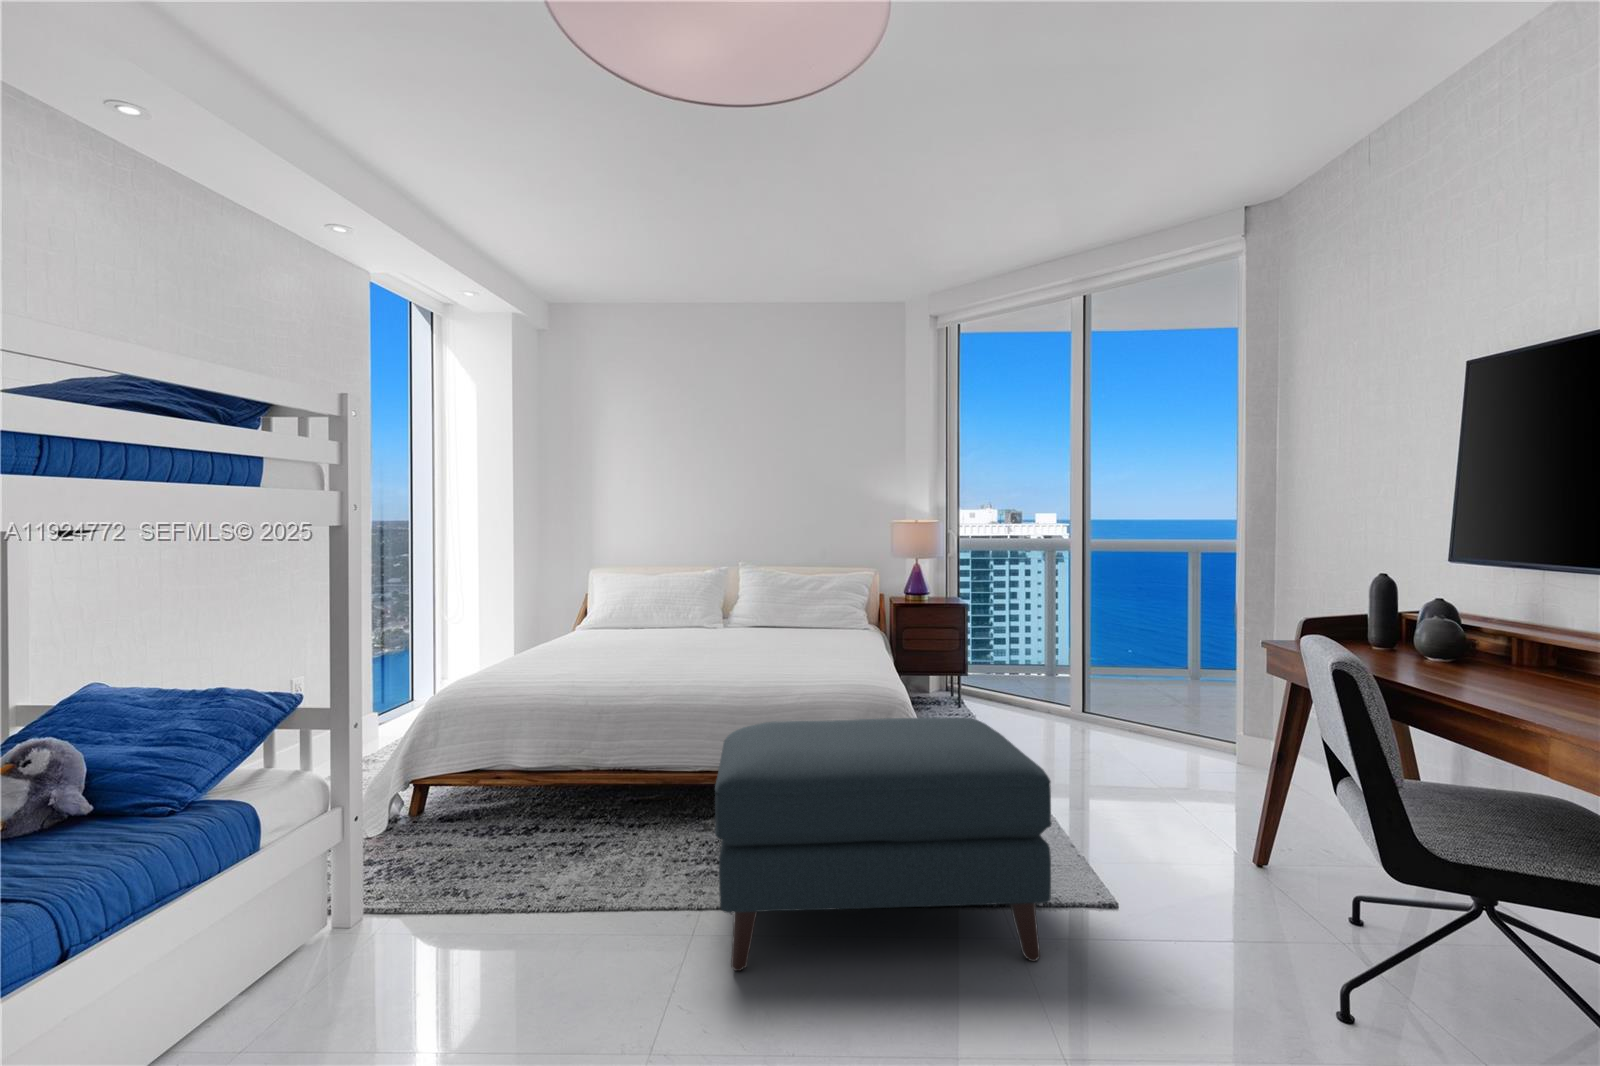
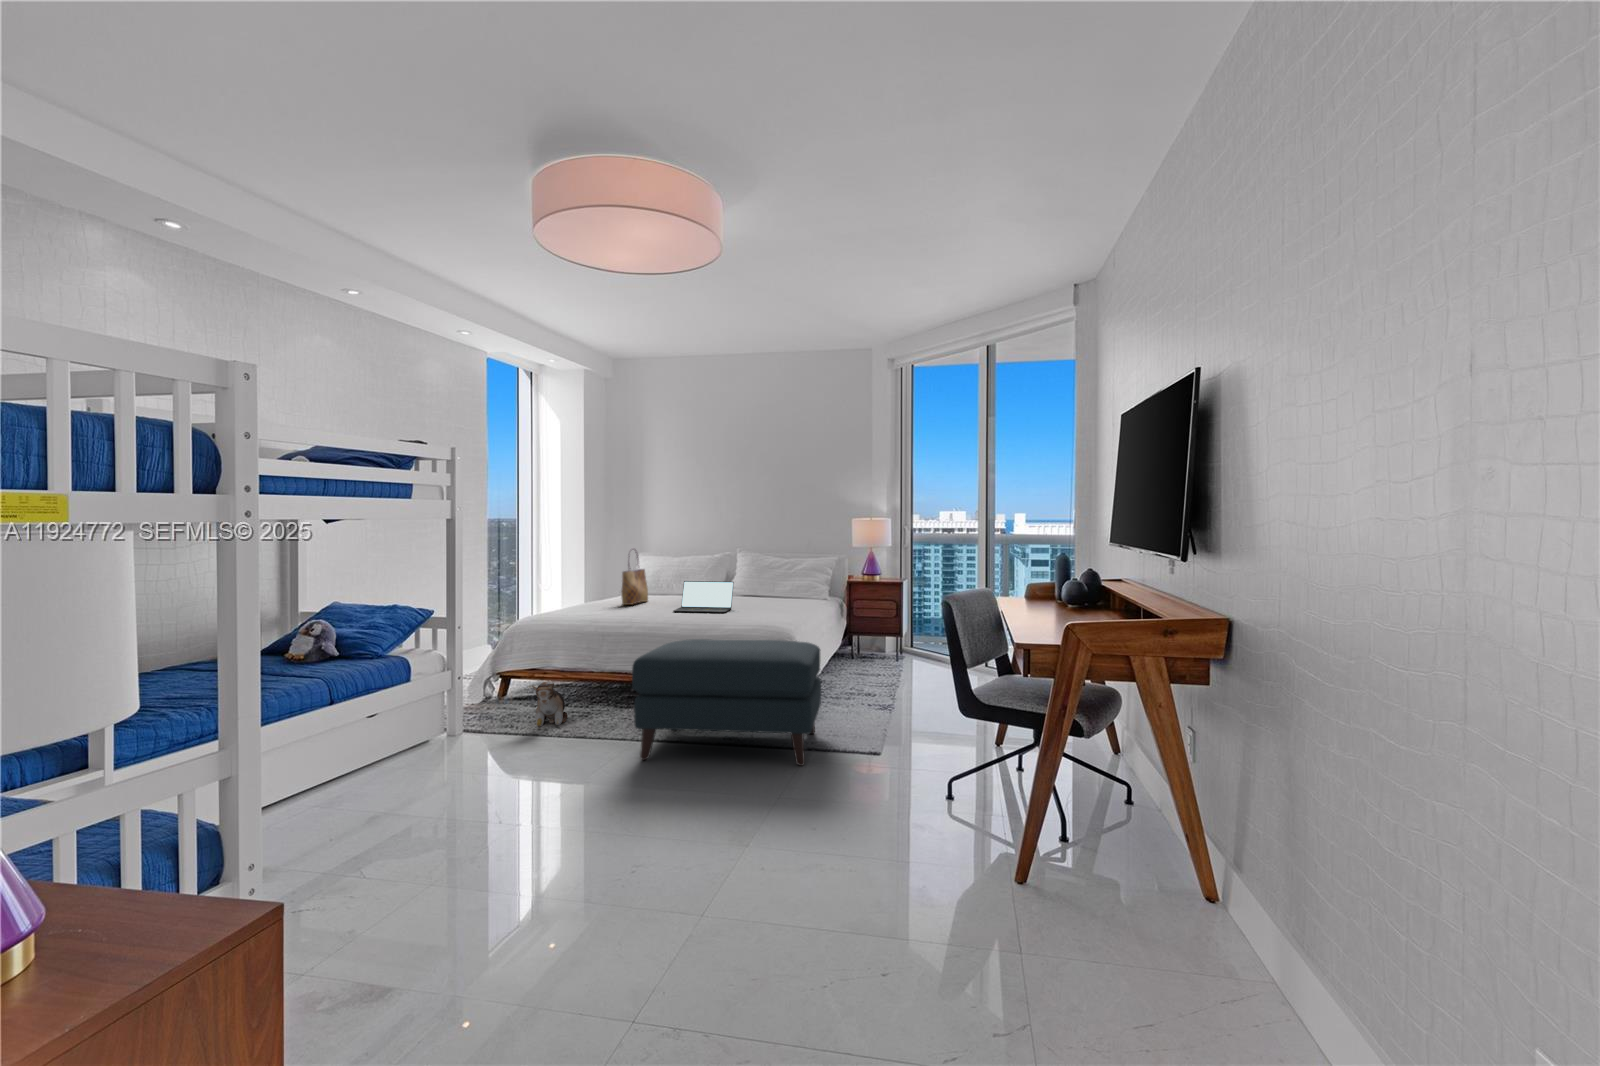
tote bag: none [596,568,630,652] -> present [621,549,648,605]
laptop: none [685,614,764,662] -> present [673,581,734,613]
plush toy: none [494,806,550,886] -> present [532,682,568,727]

